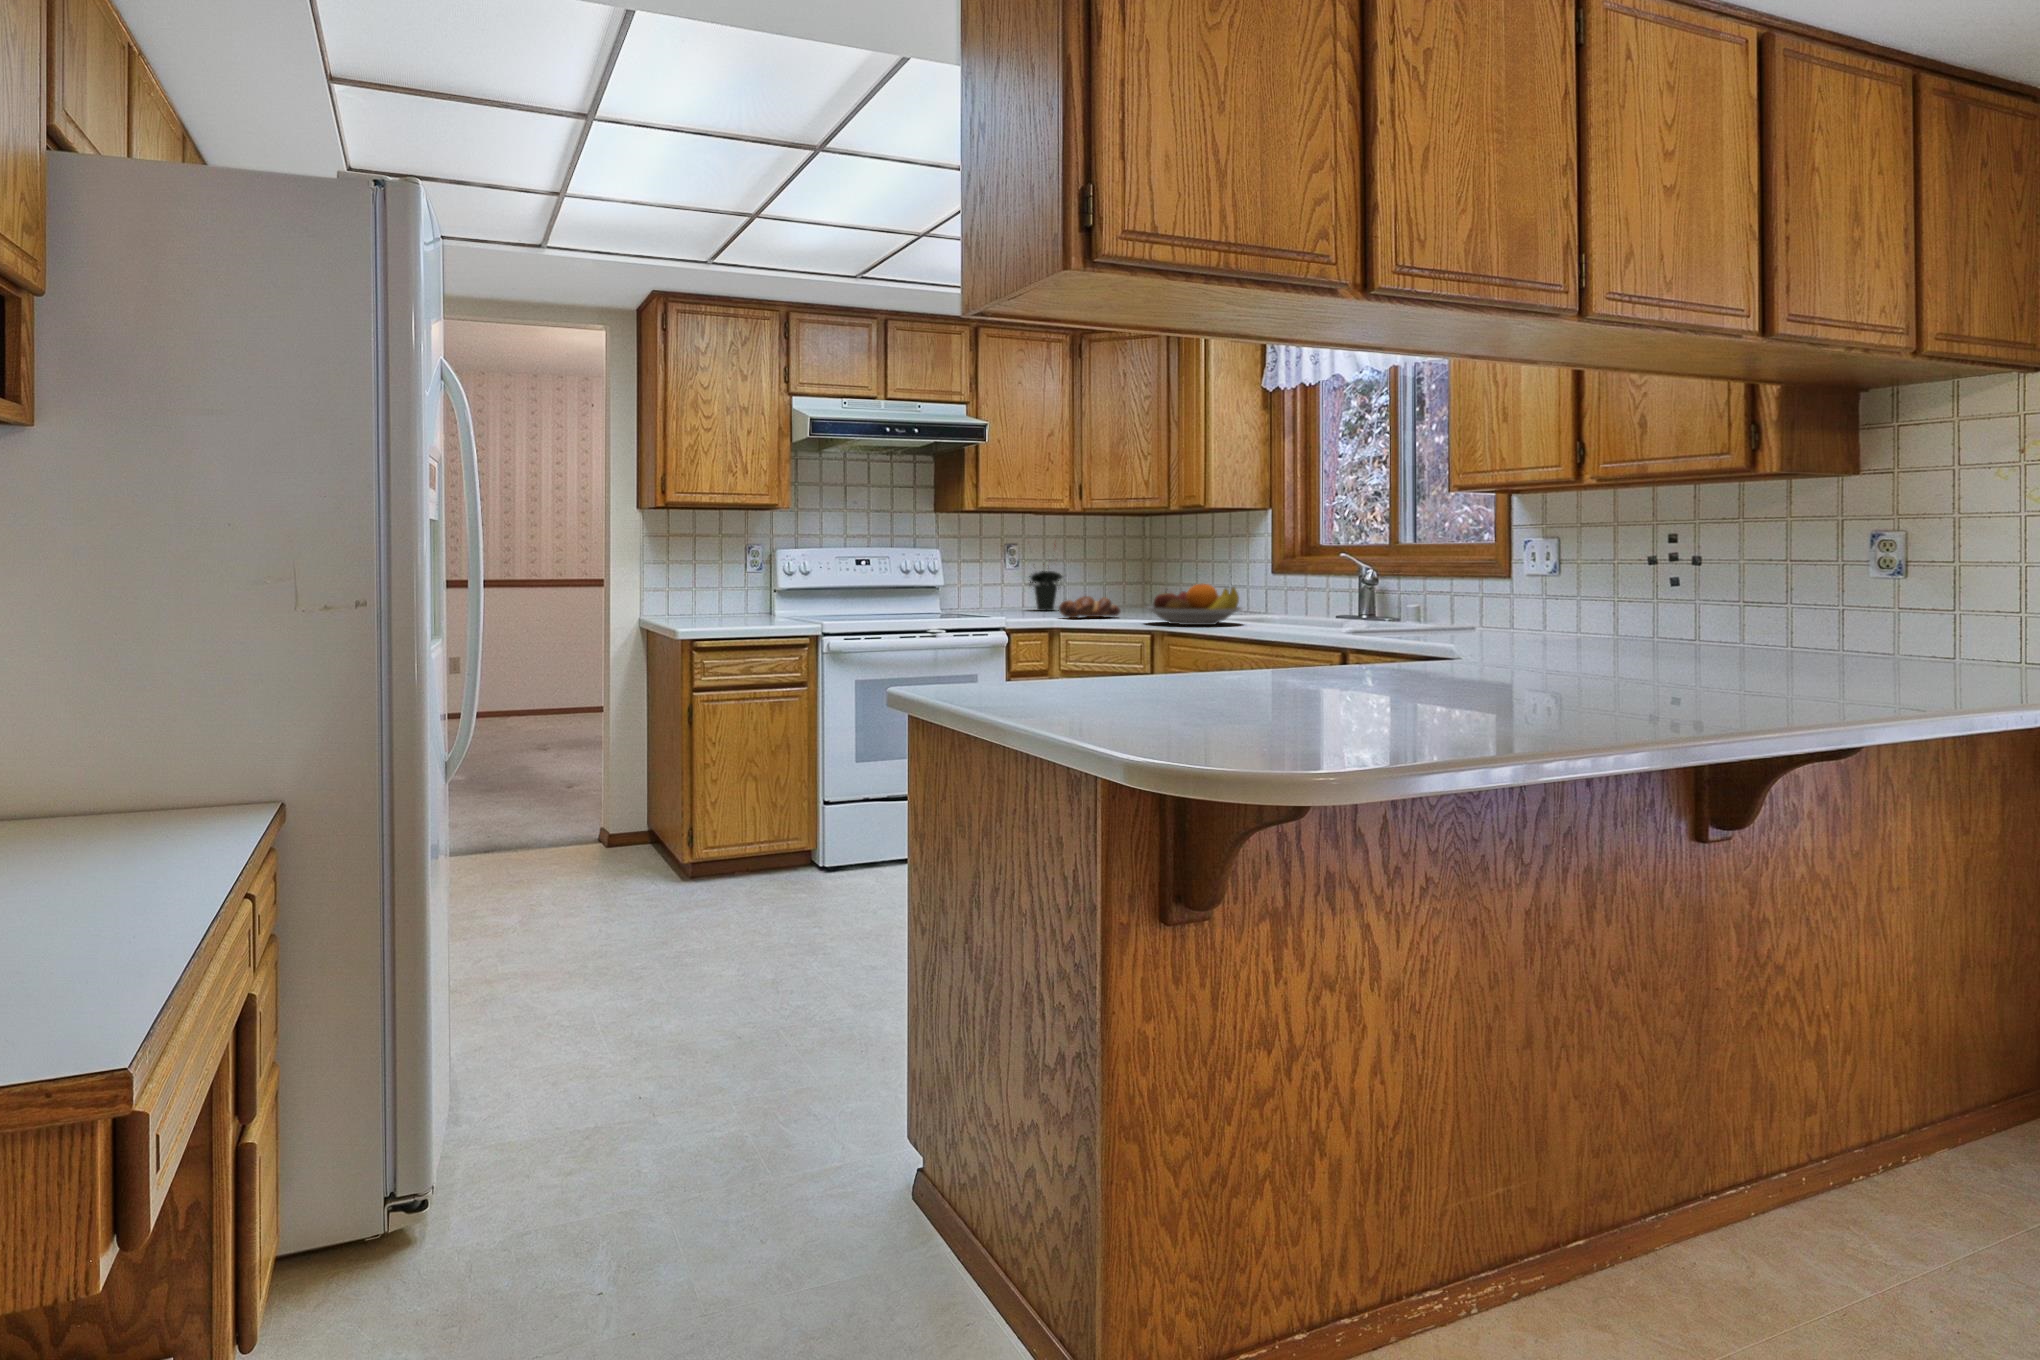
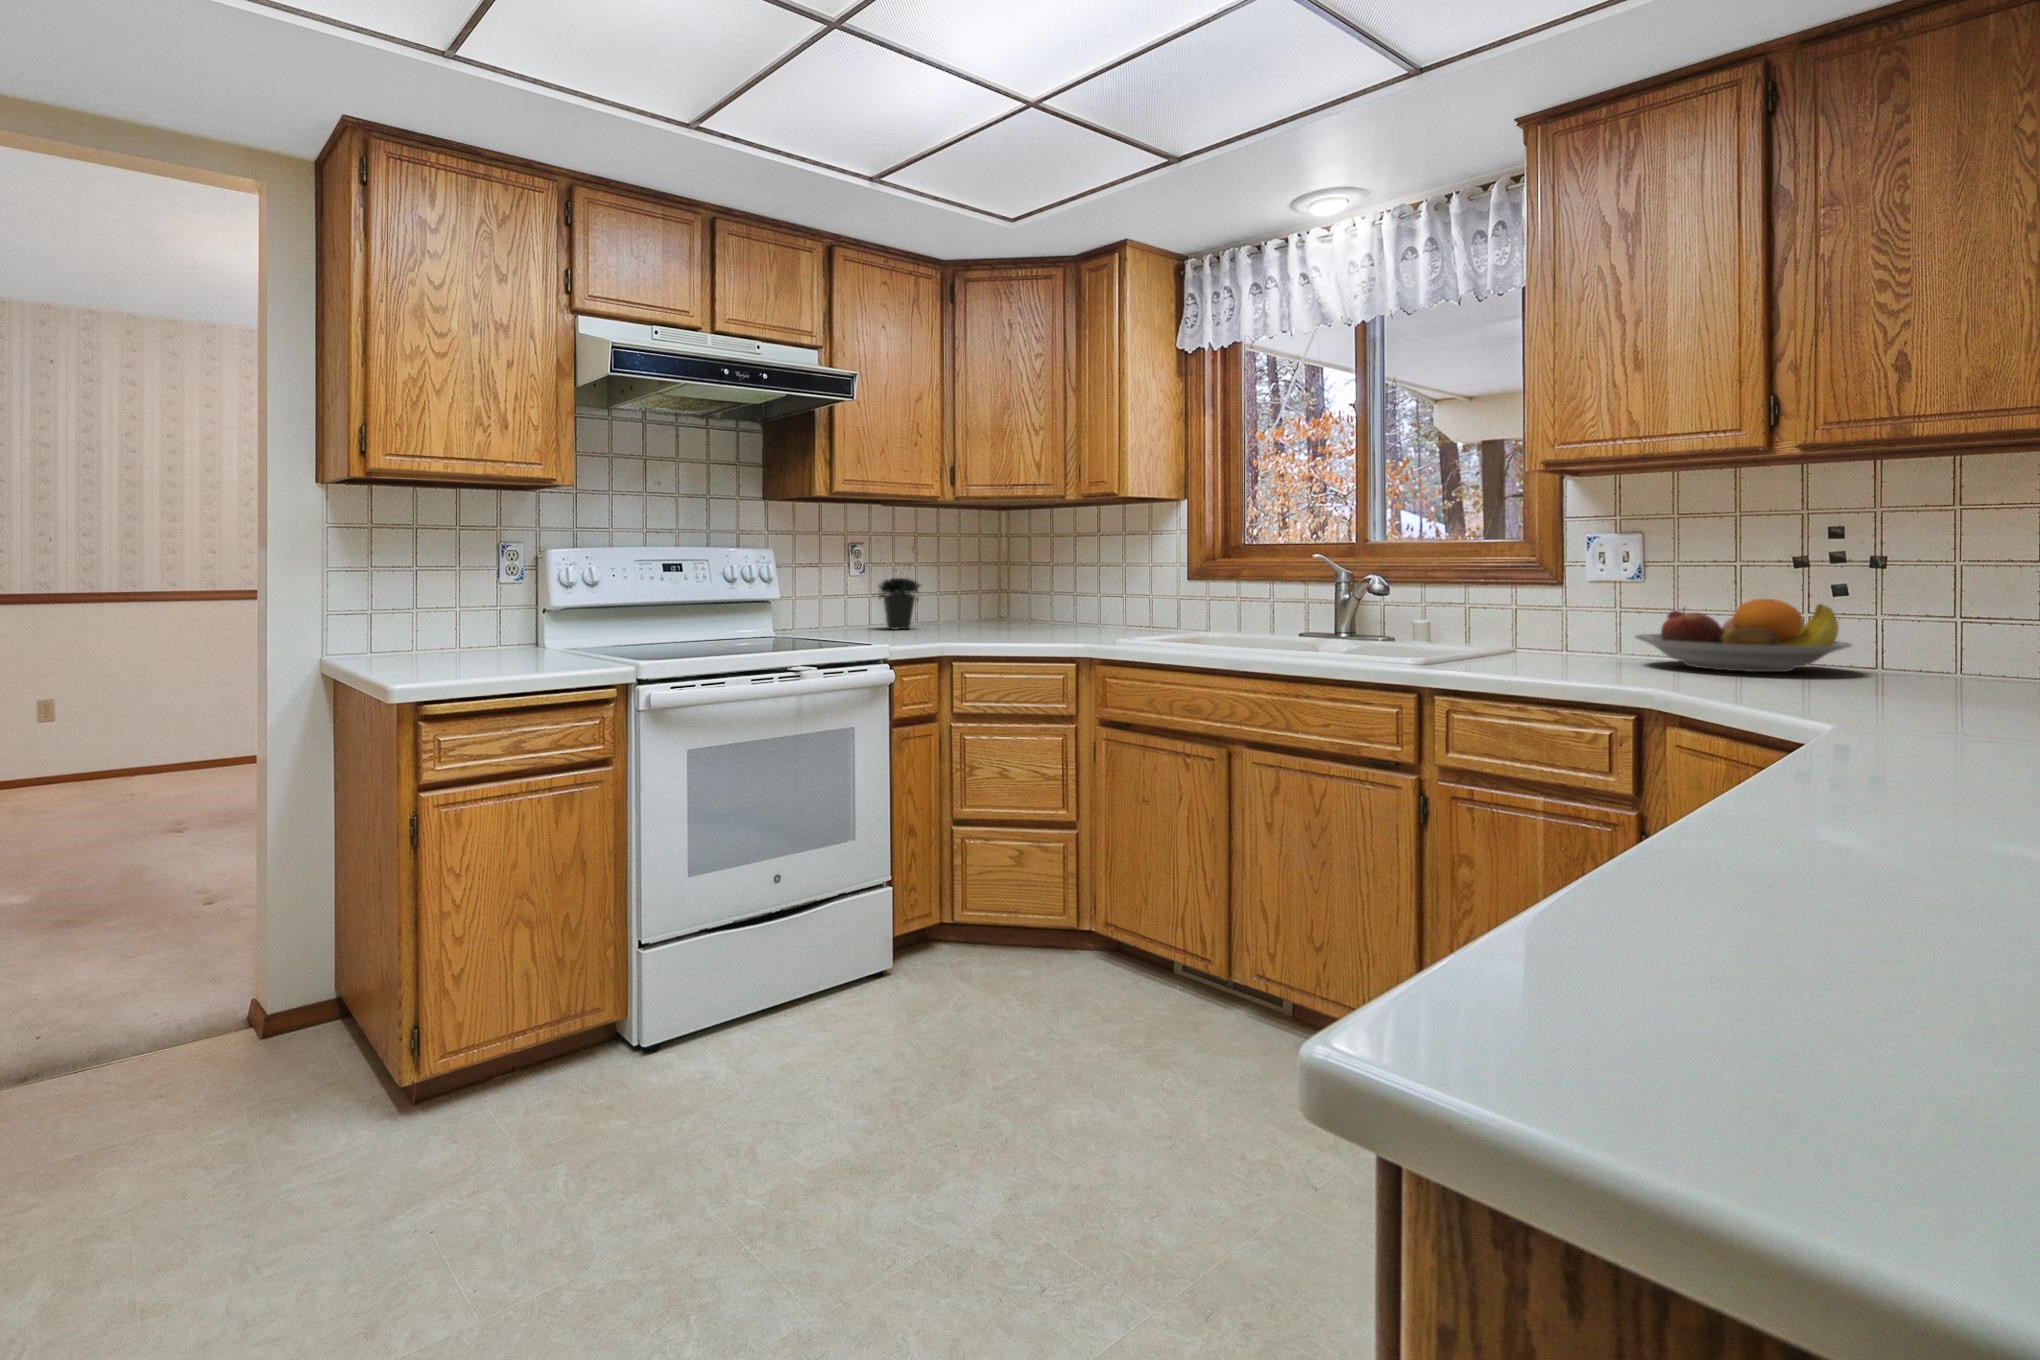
fruit bowl: present [1145,584,1241,625] -> present [1635,599,1851,672]
bread loaf: present [1059,596,1121,618] -> none [950,612,1027,644]

